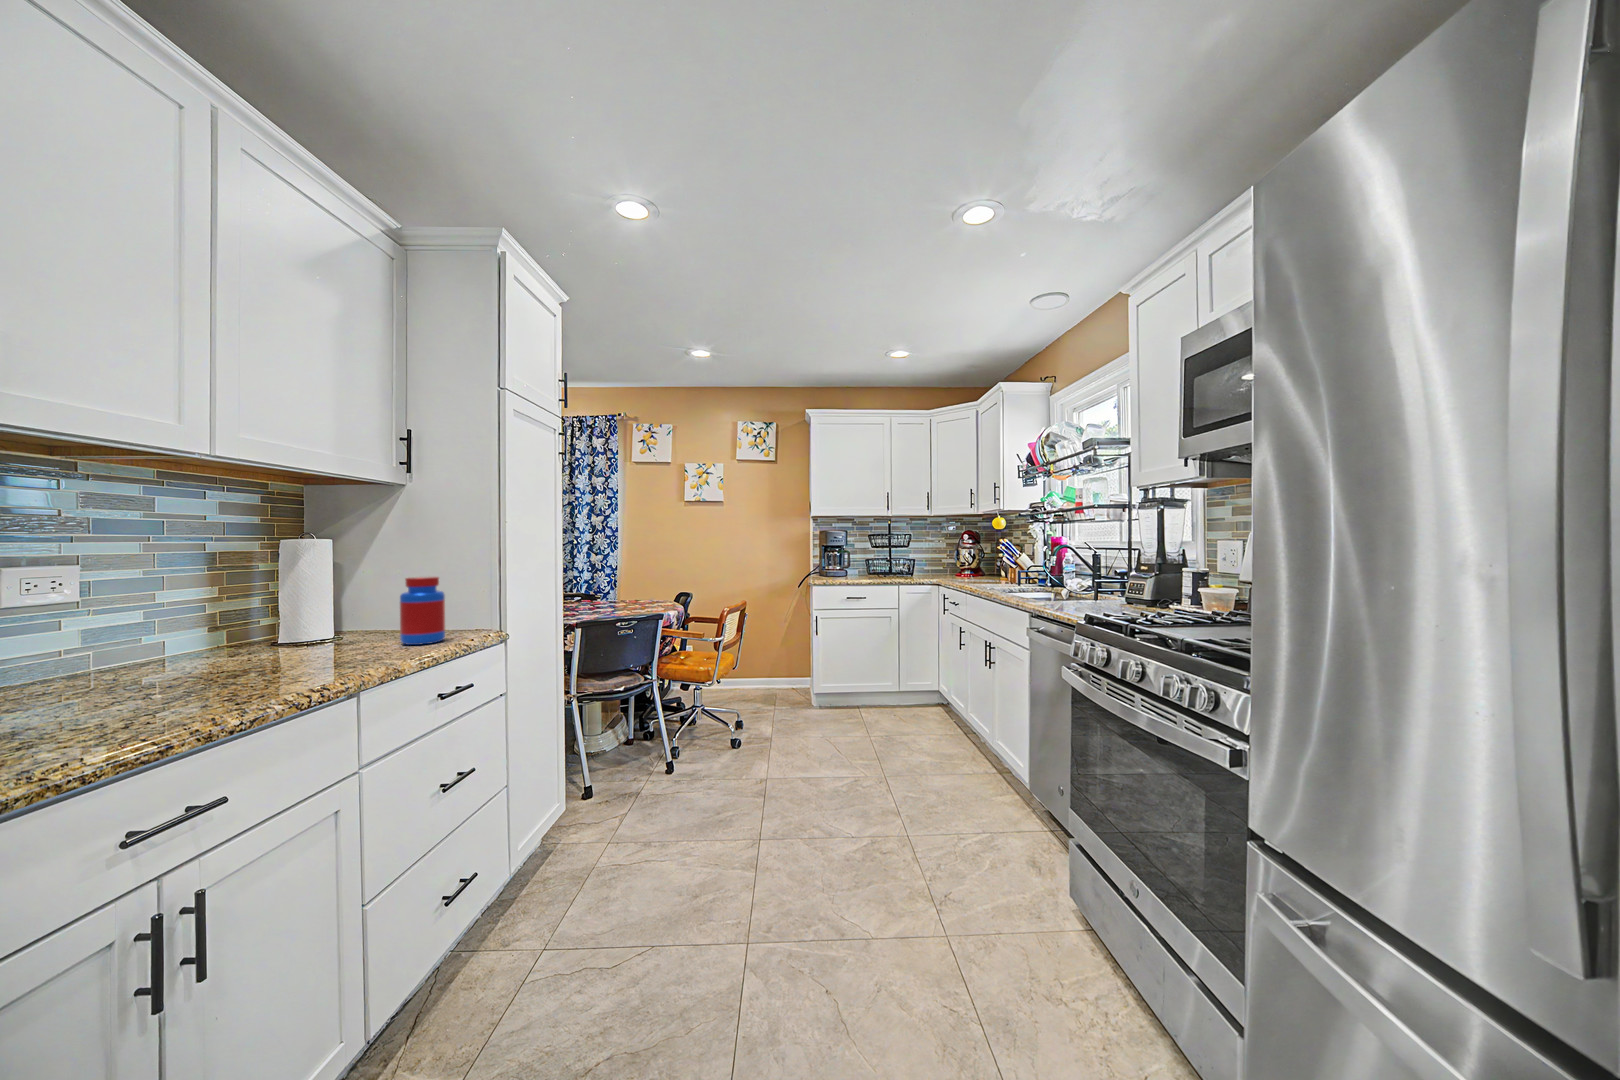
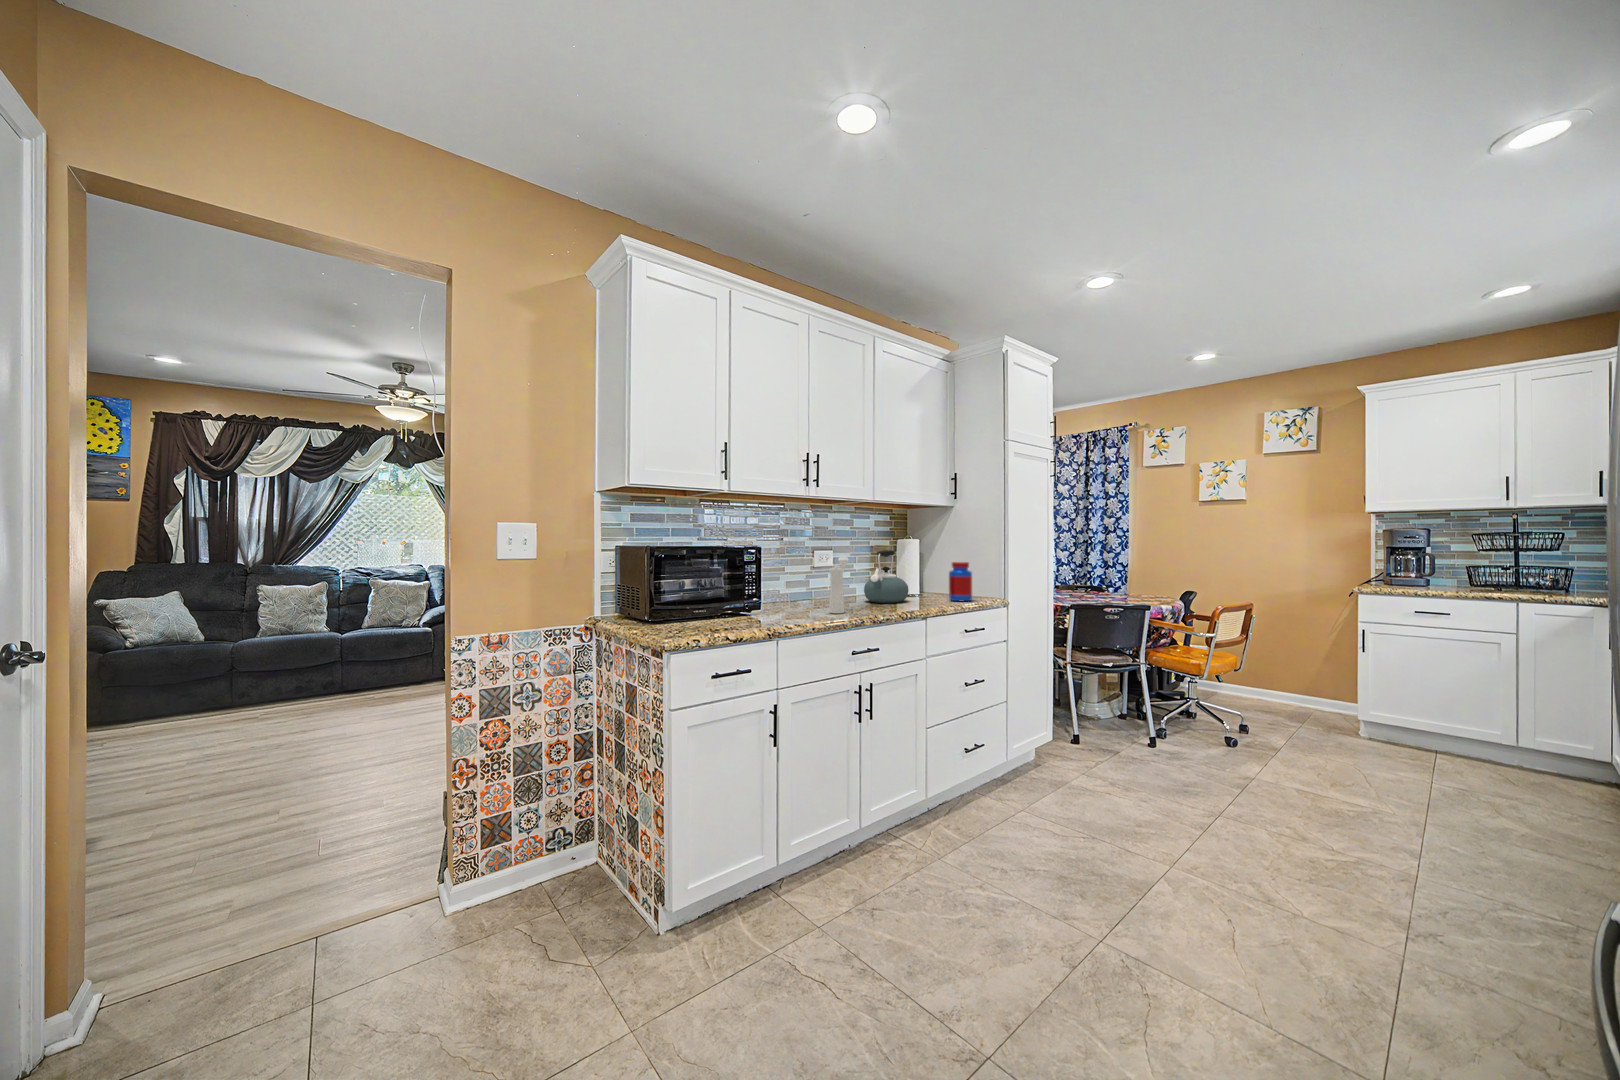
kettle: none [193,561,312,669] -> present [864,550,909,603]
pepper mill: none [61,580,139,723] -> present [829,557,849,613]

